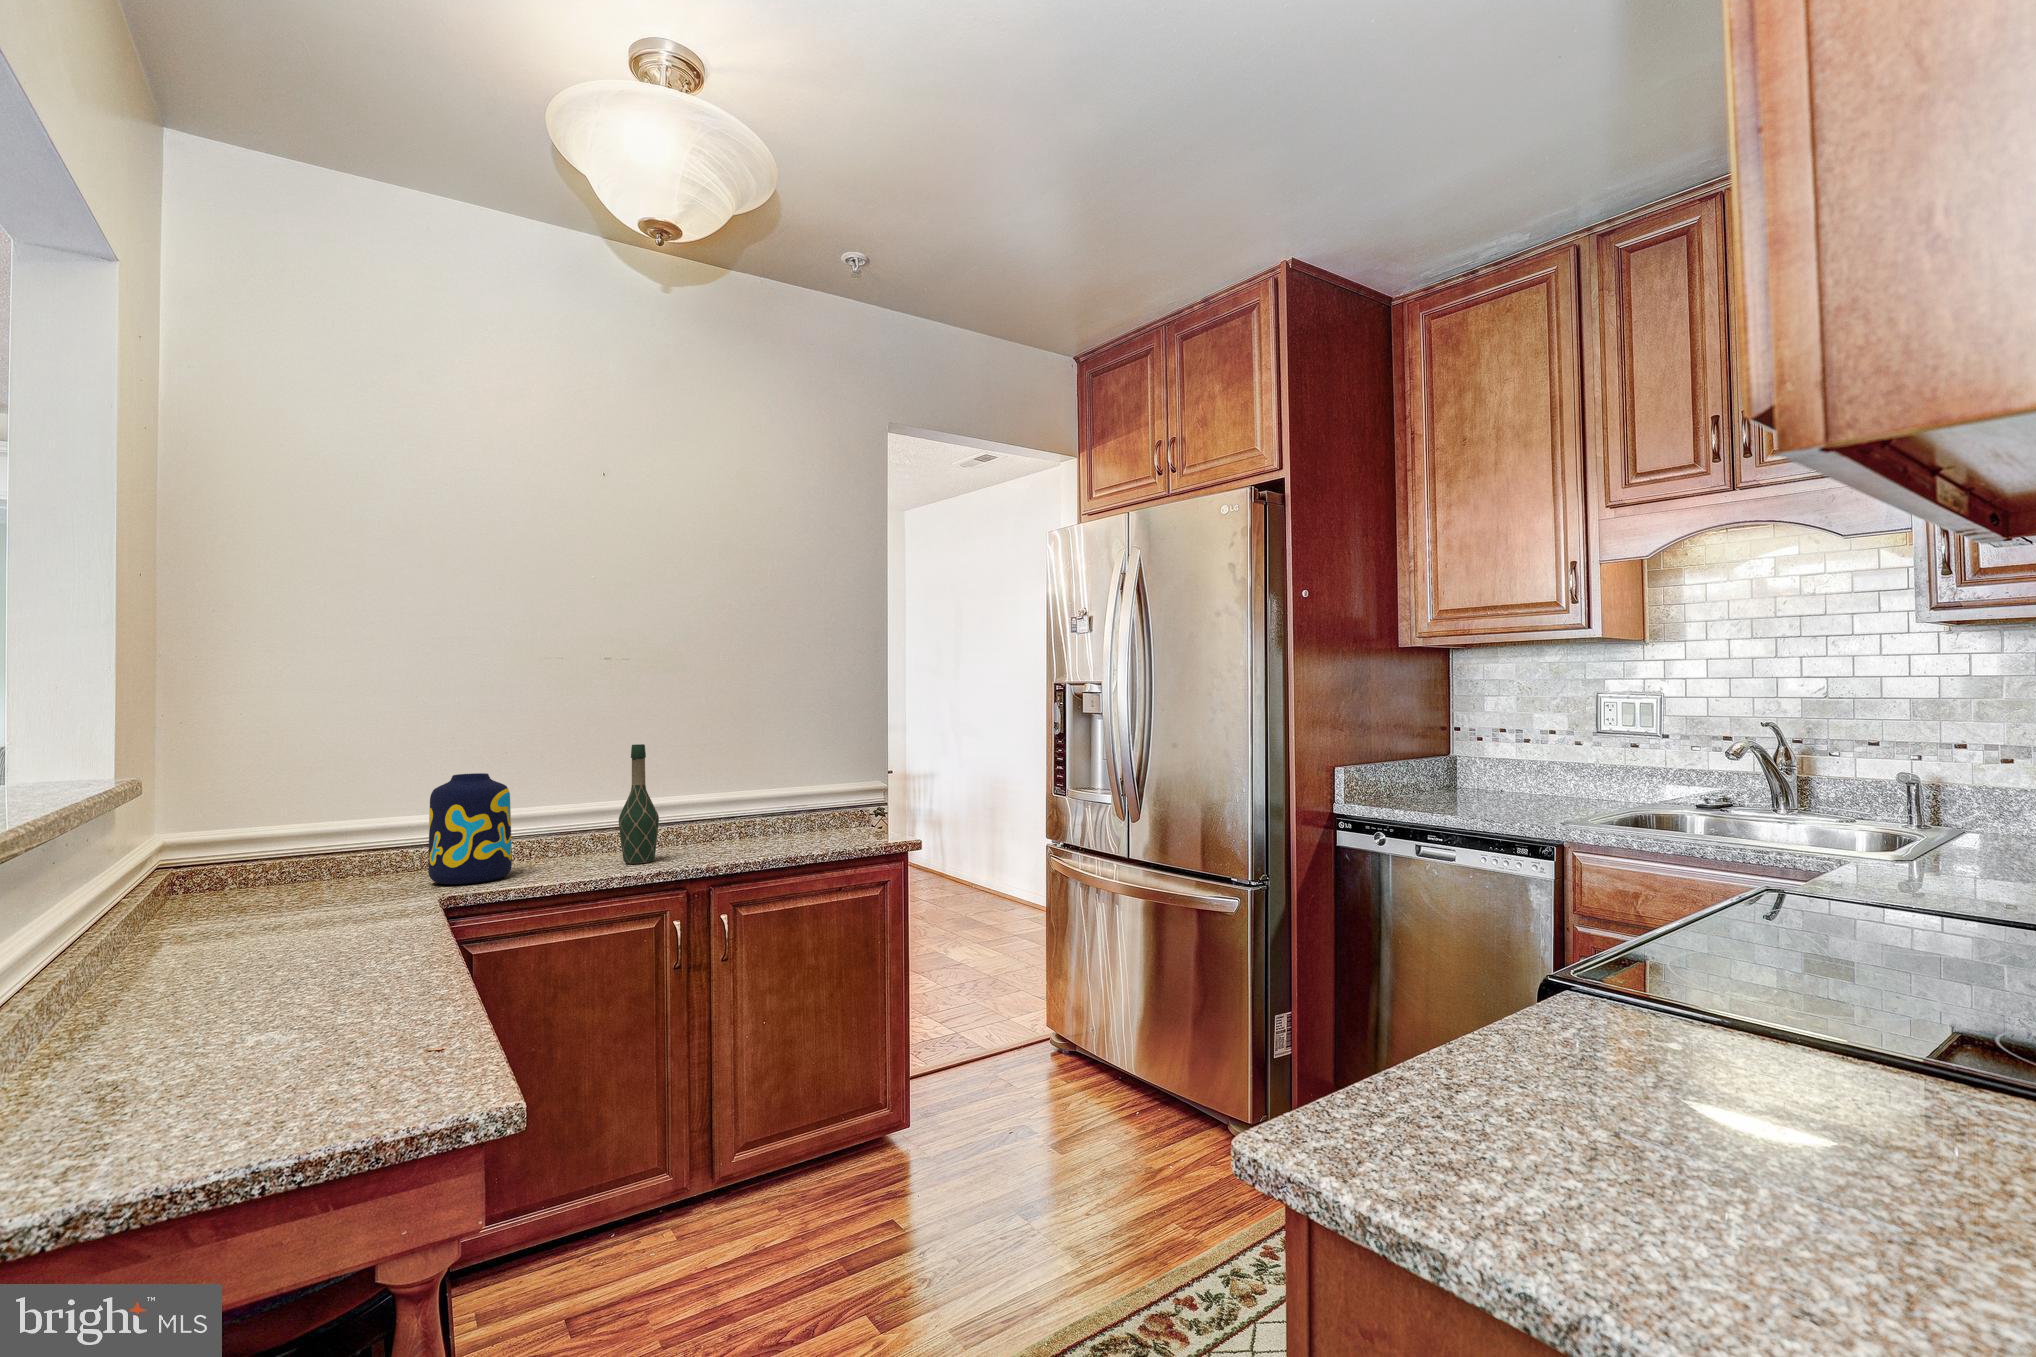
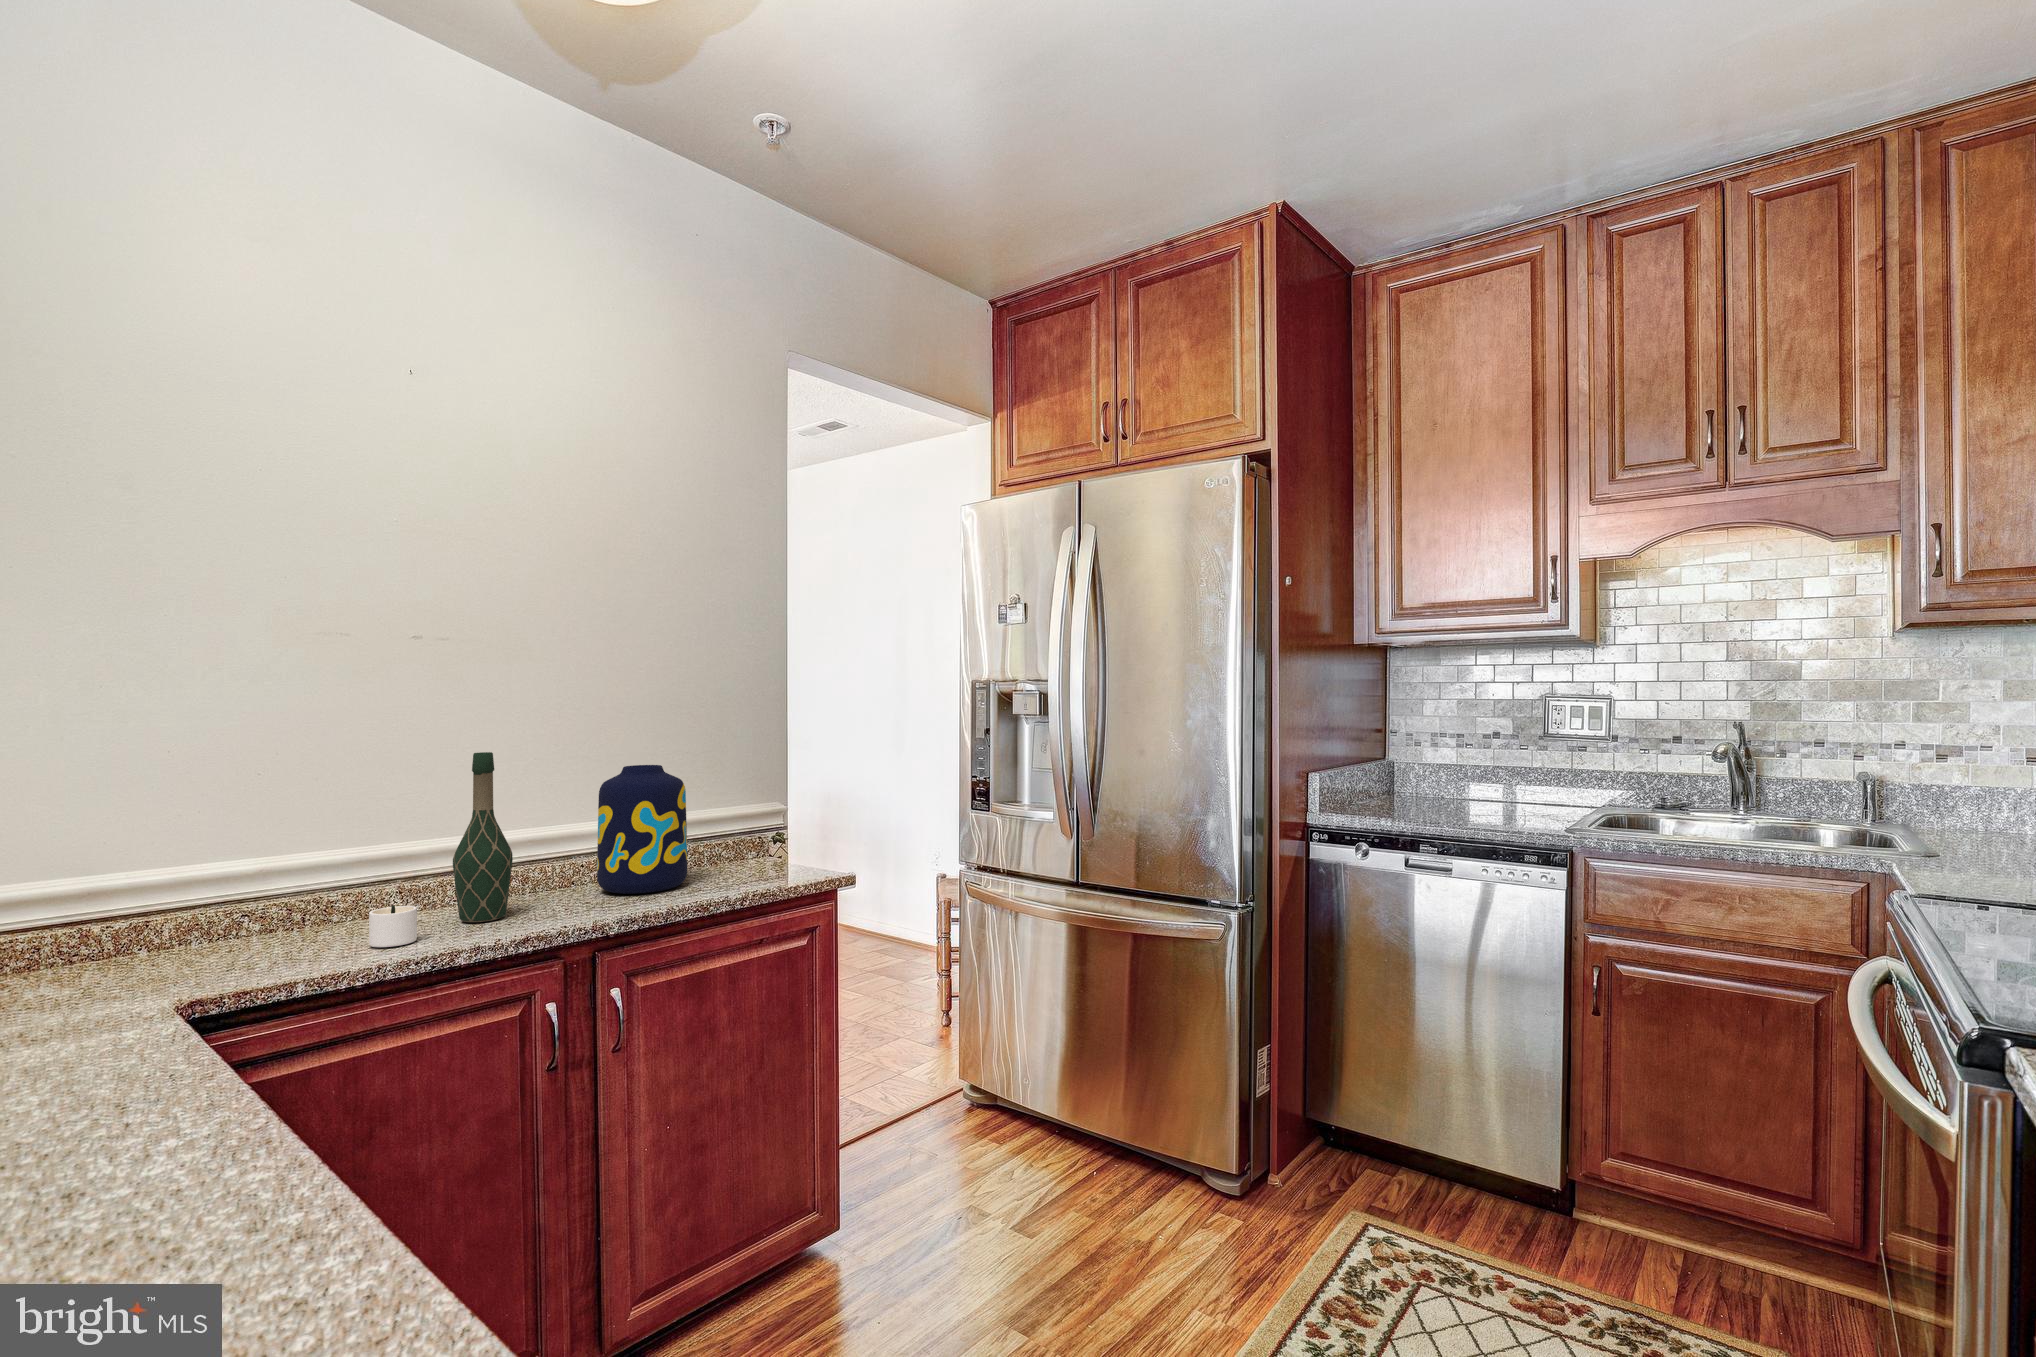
vase: present [428,773,512,885] -> present [597,765,687,894]
candle: none [560,847,605,875] -> present [369,905,417,947]

